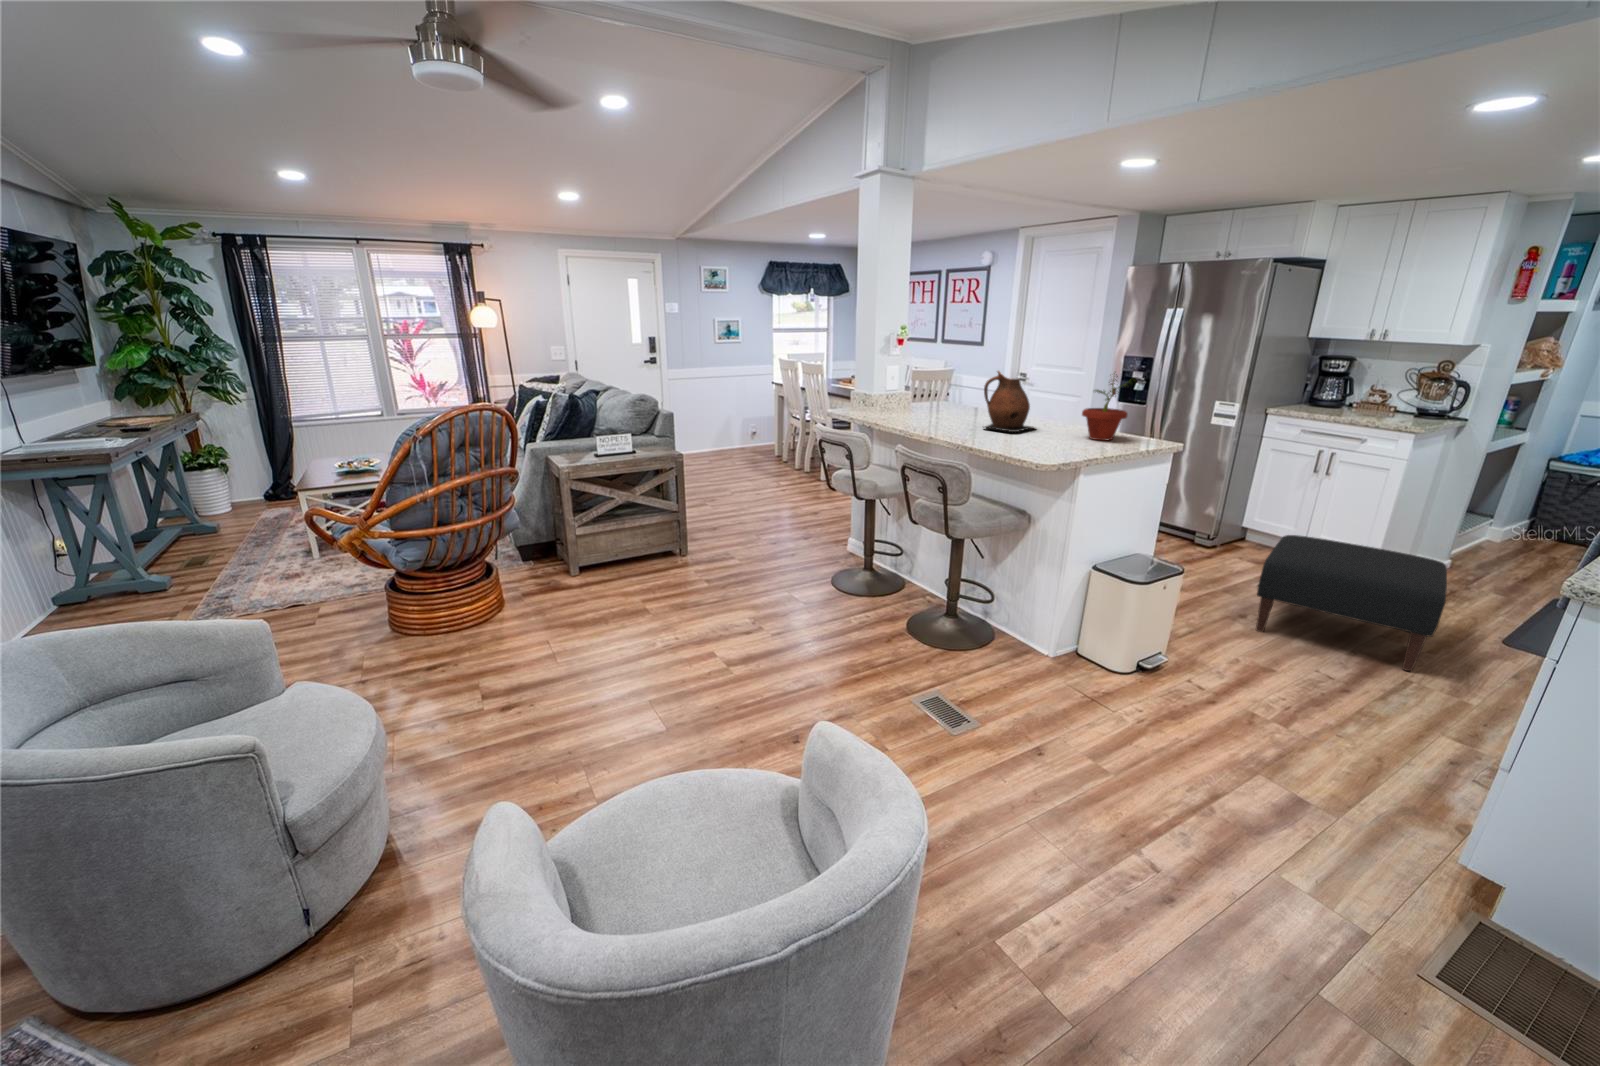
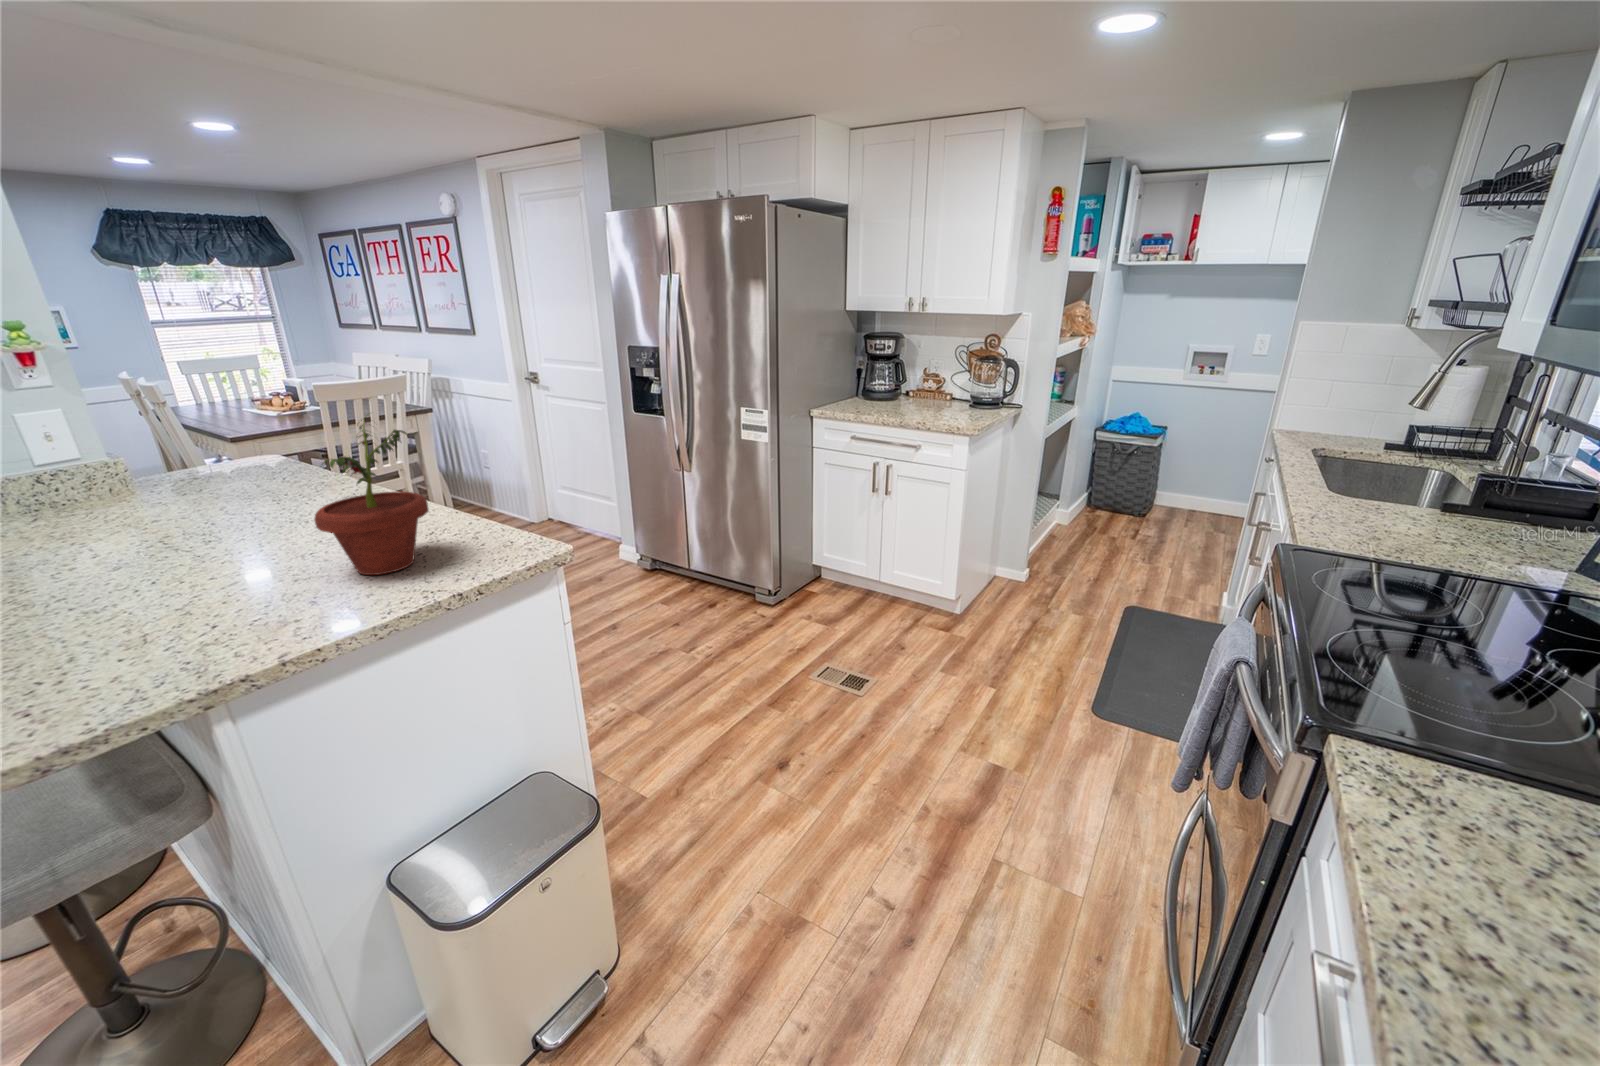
ceramic pitcher: present [983,371,1034,432] -> none [80,423,280,580]
ottoman: present [1256,535,1447,671] -> none [788,618,1030,850]

